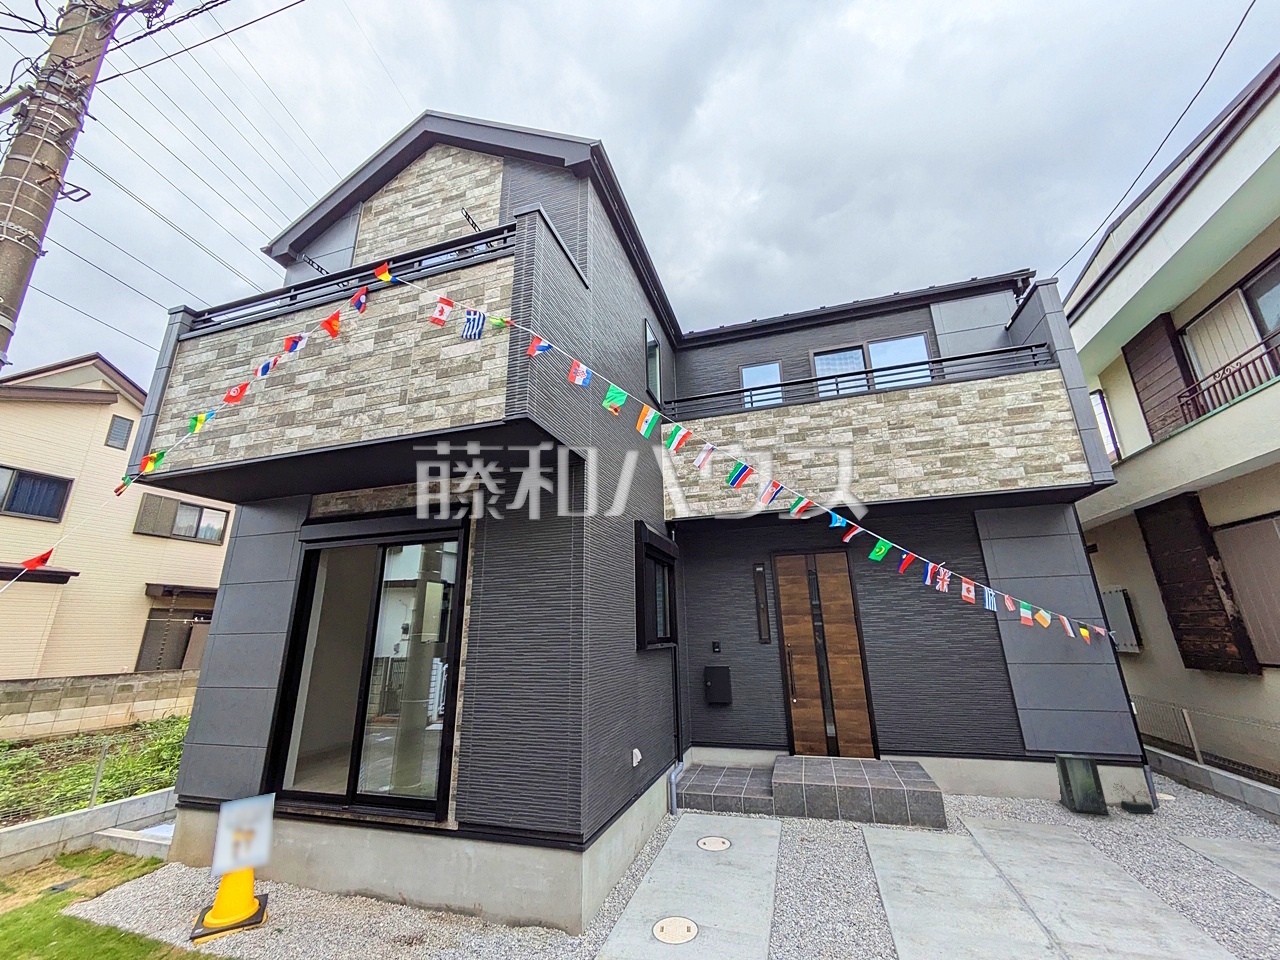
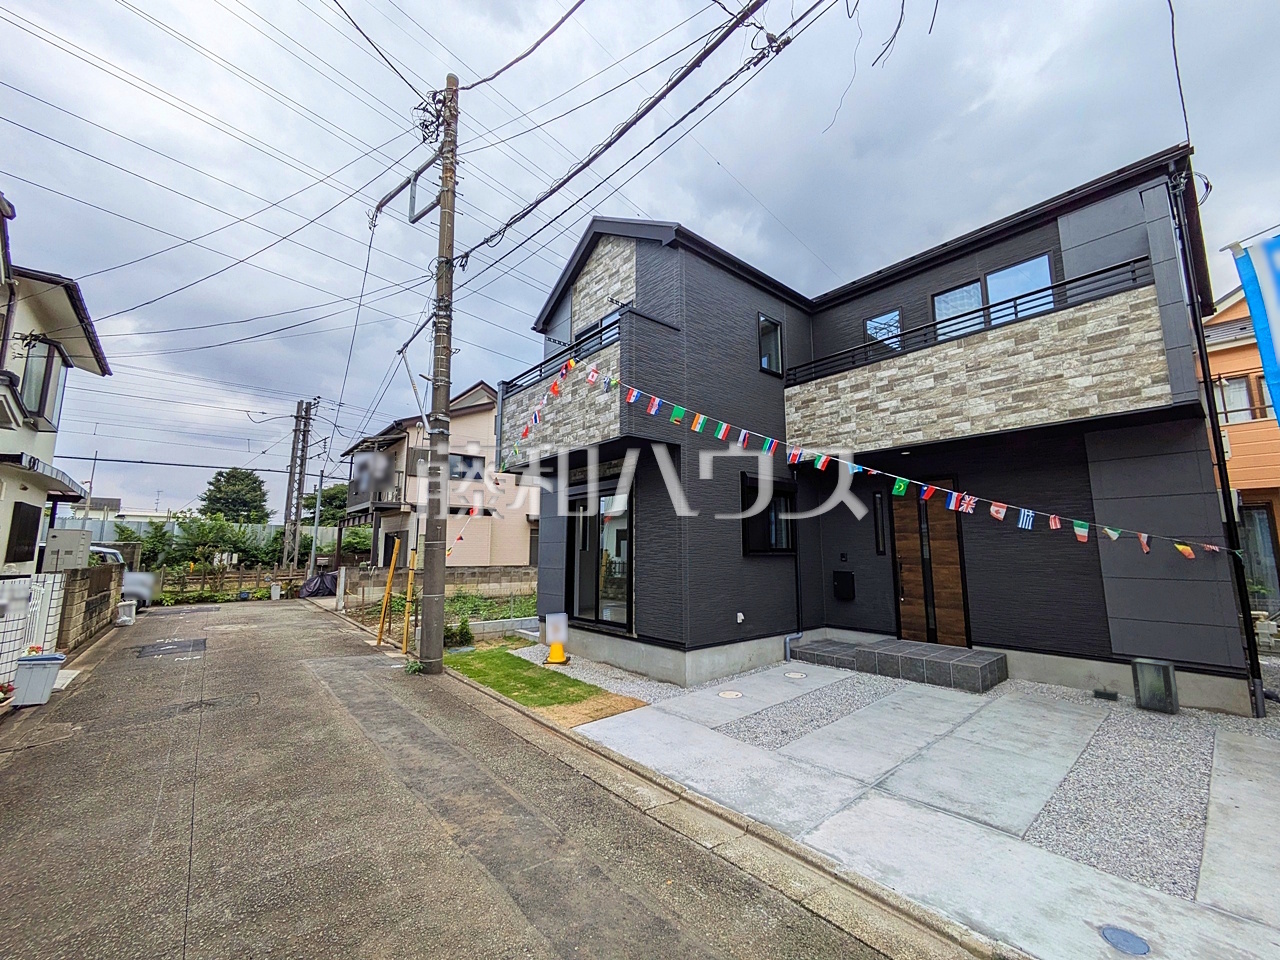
decorative plant: present [1113,780,1153,813] -> present [1085,671,1118,700]

